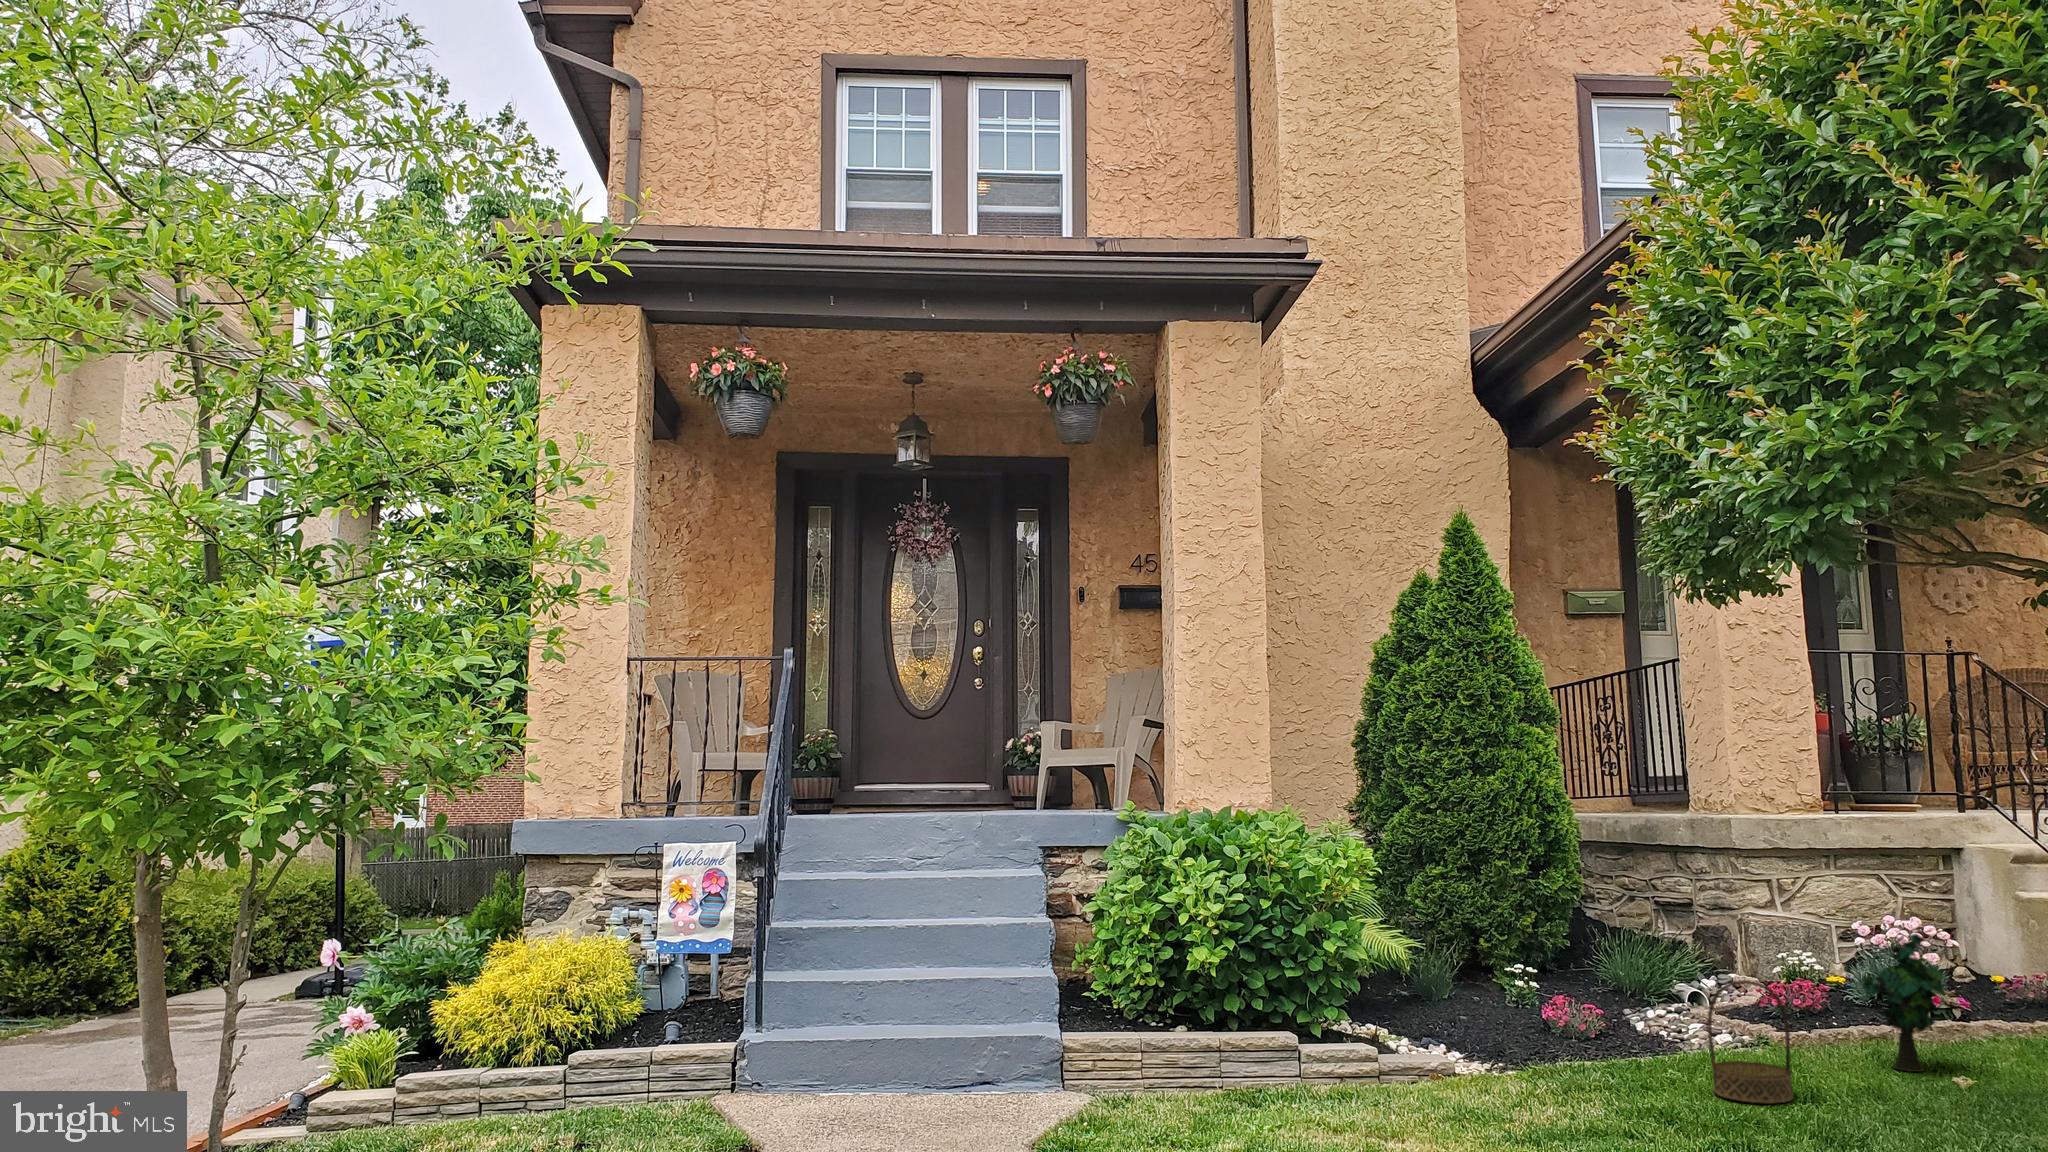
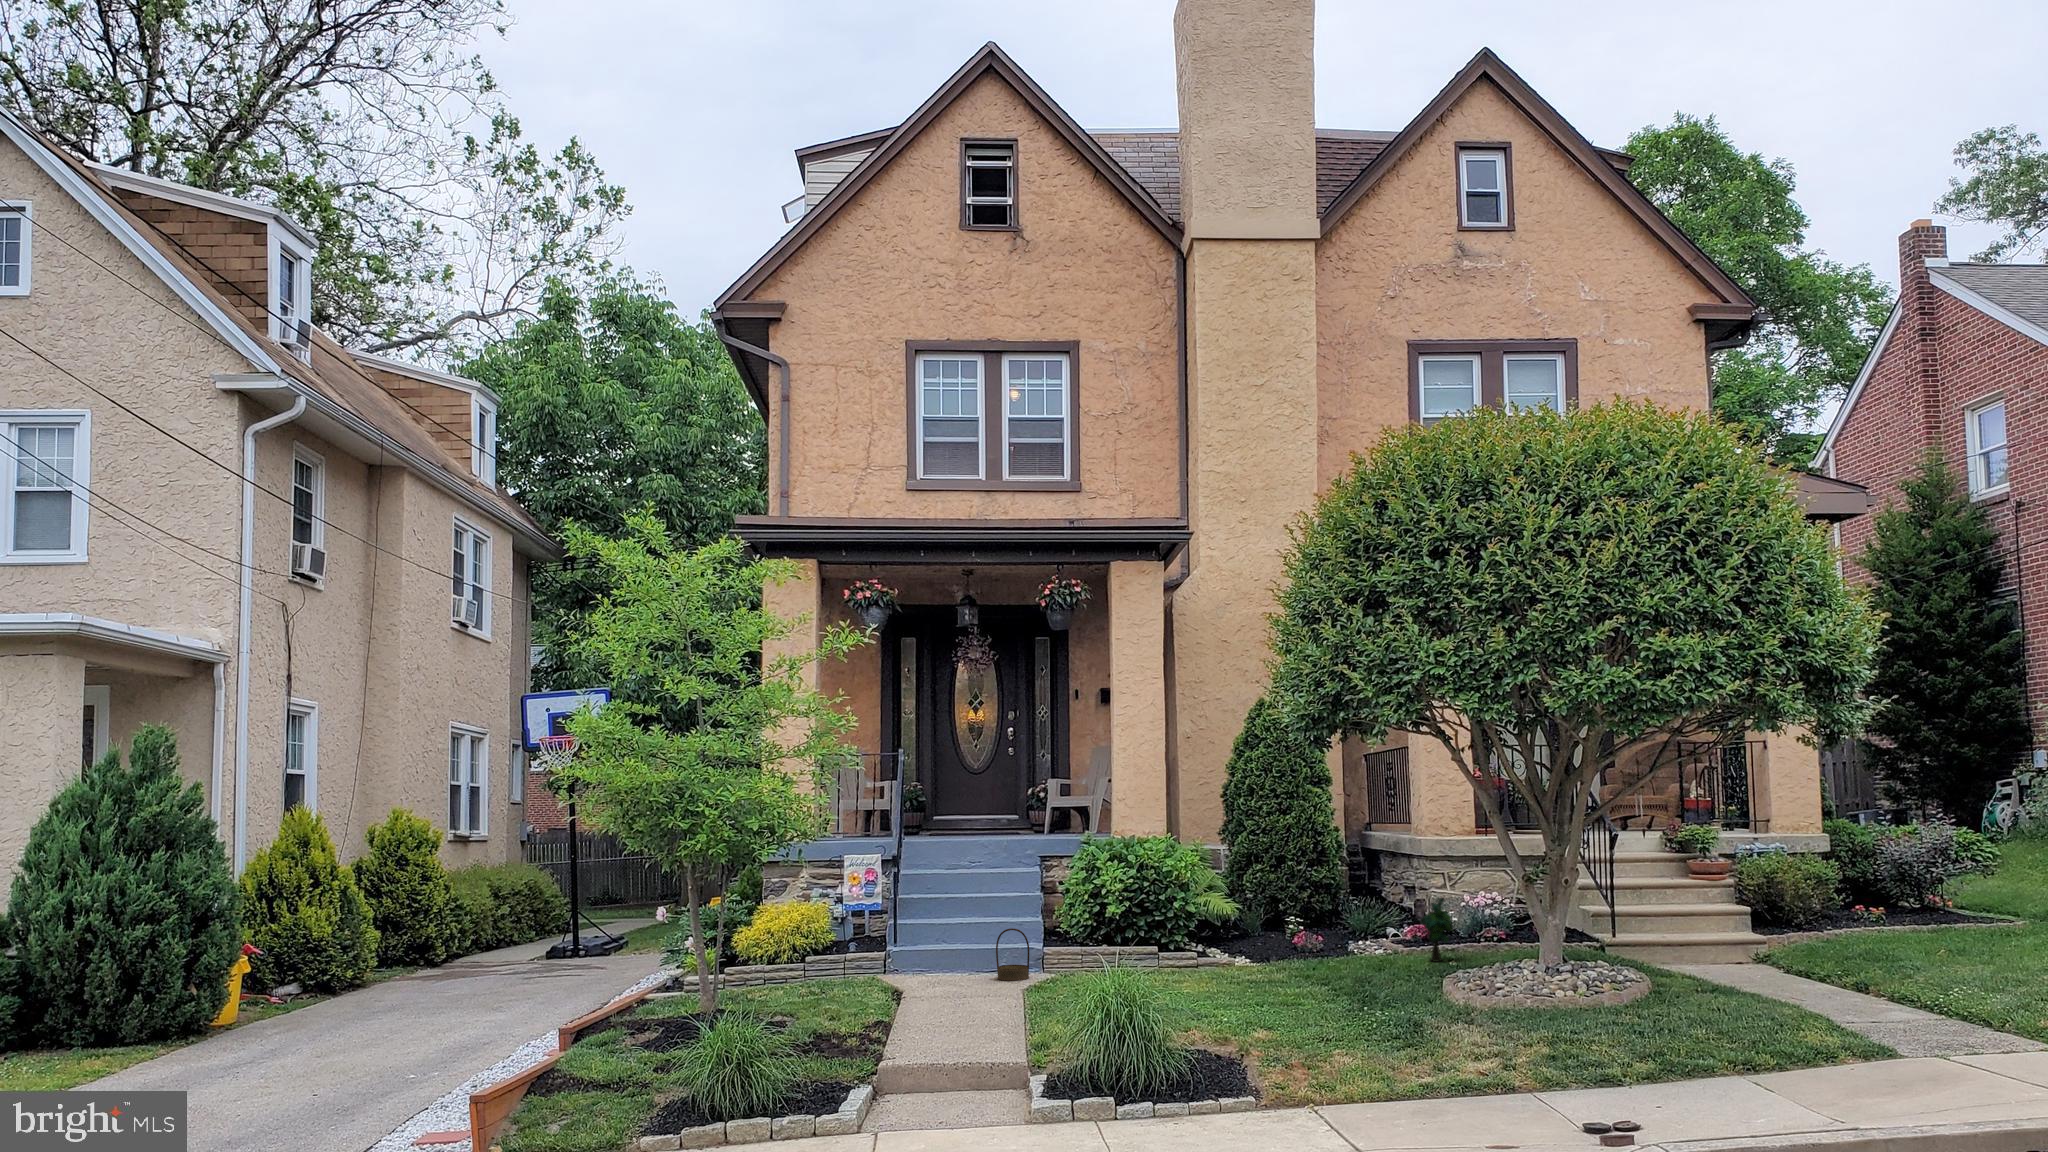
basket: present [1707,980,1793,1103] -> present [996,928,1029,981]

